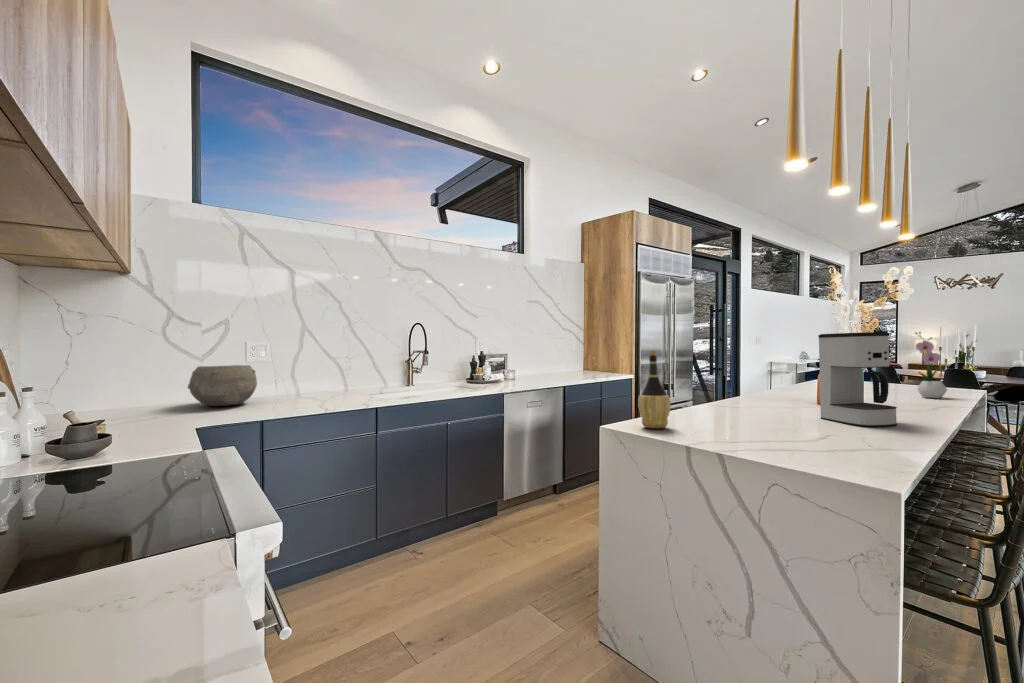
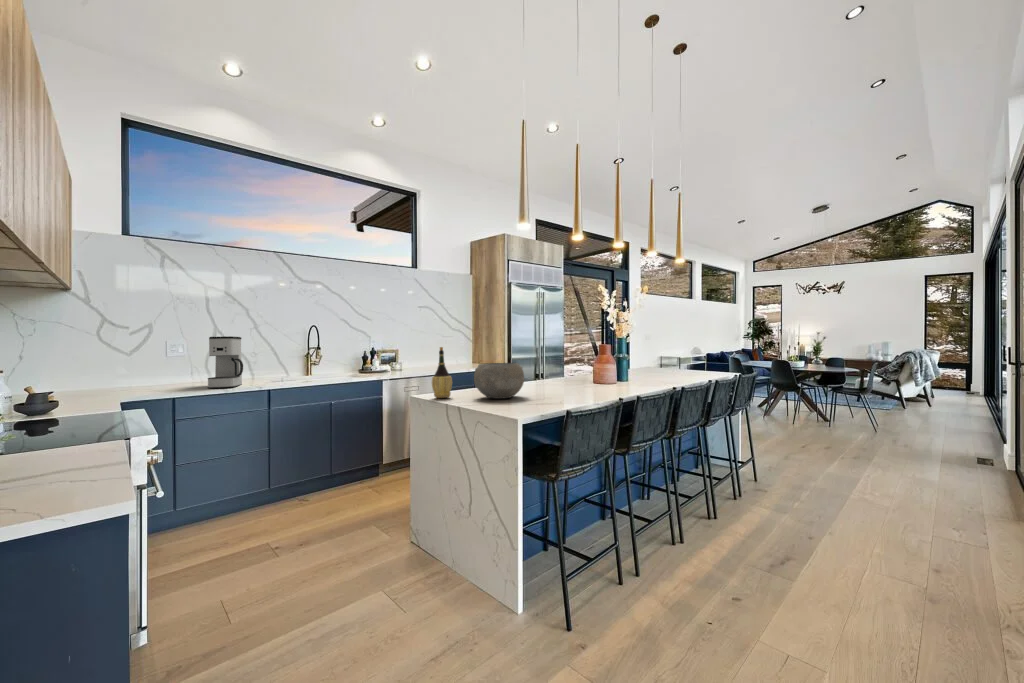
coffee maker: present [818,332,897,427] -> present [208,336,243,388]
flower arrangement: present [915,332,947,398] -> none [660,334,682,380]
ceramic bowl: present [188,365,257,406] -> present [474,363,524,399]

